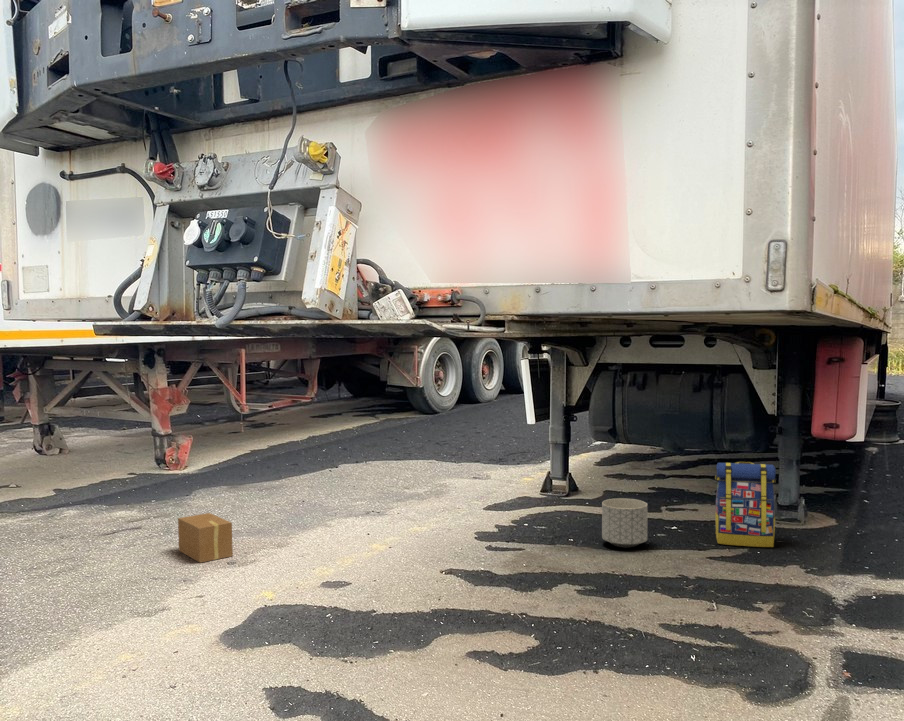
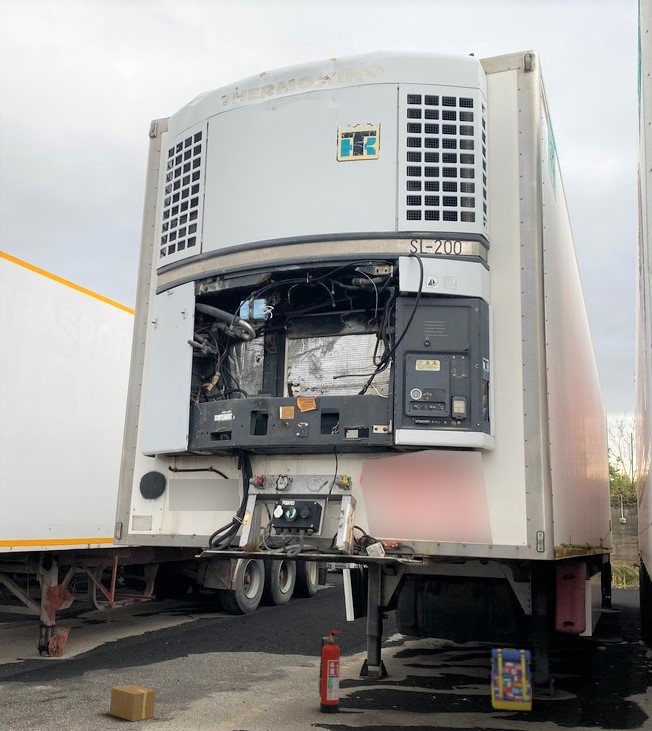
fire extinguisher: none [463,442,491,550] -> present [319,632,340,713]
planter: present [602,498,647,548] -> none [416,675,447,711]

